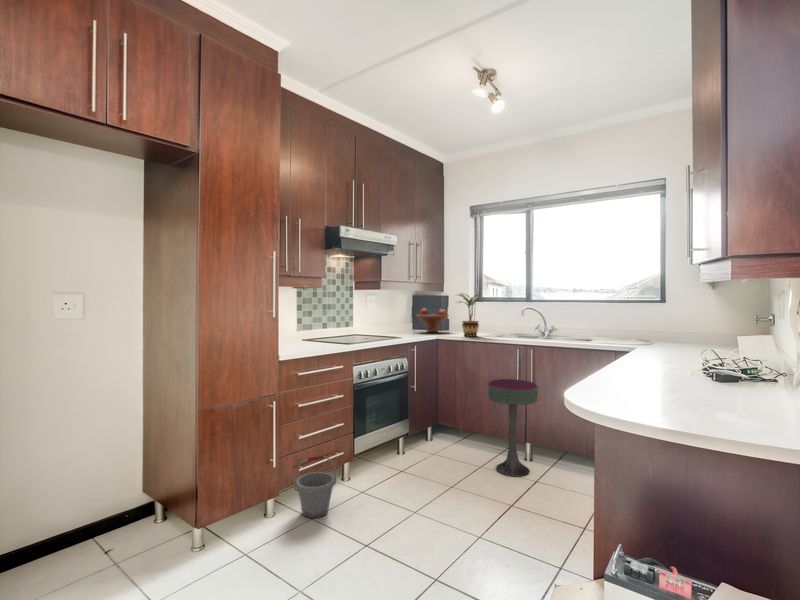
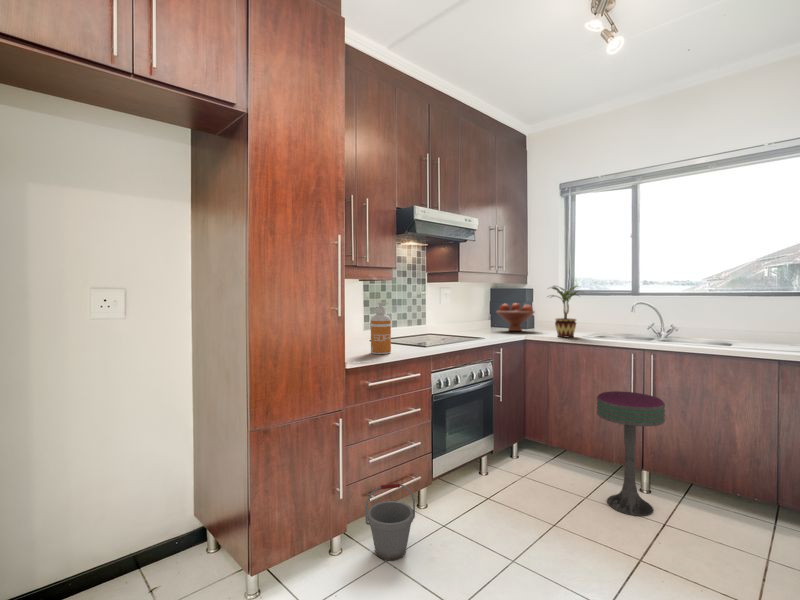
soap dispenser: none [301,307,318,350] -> present [371,303,391,354]

